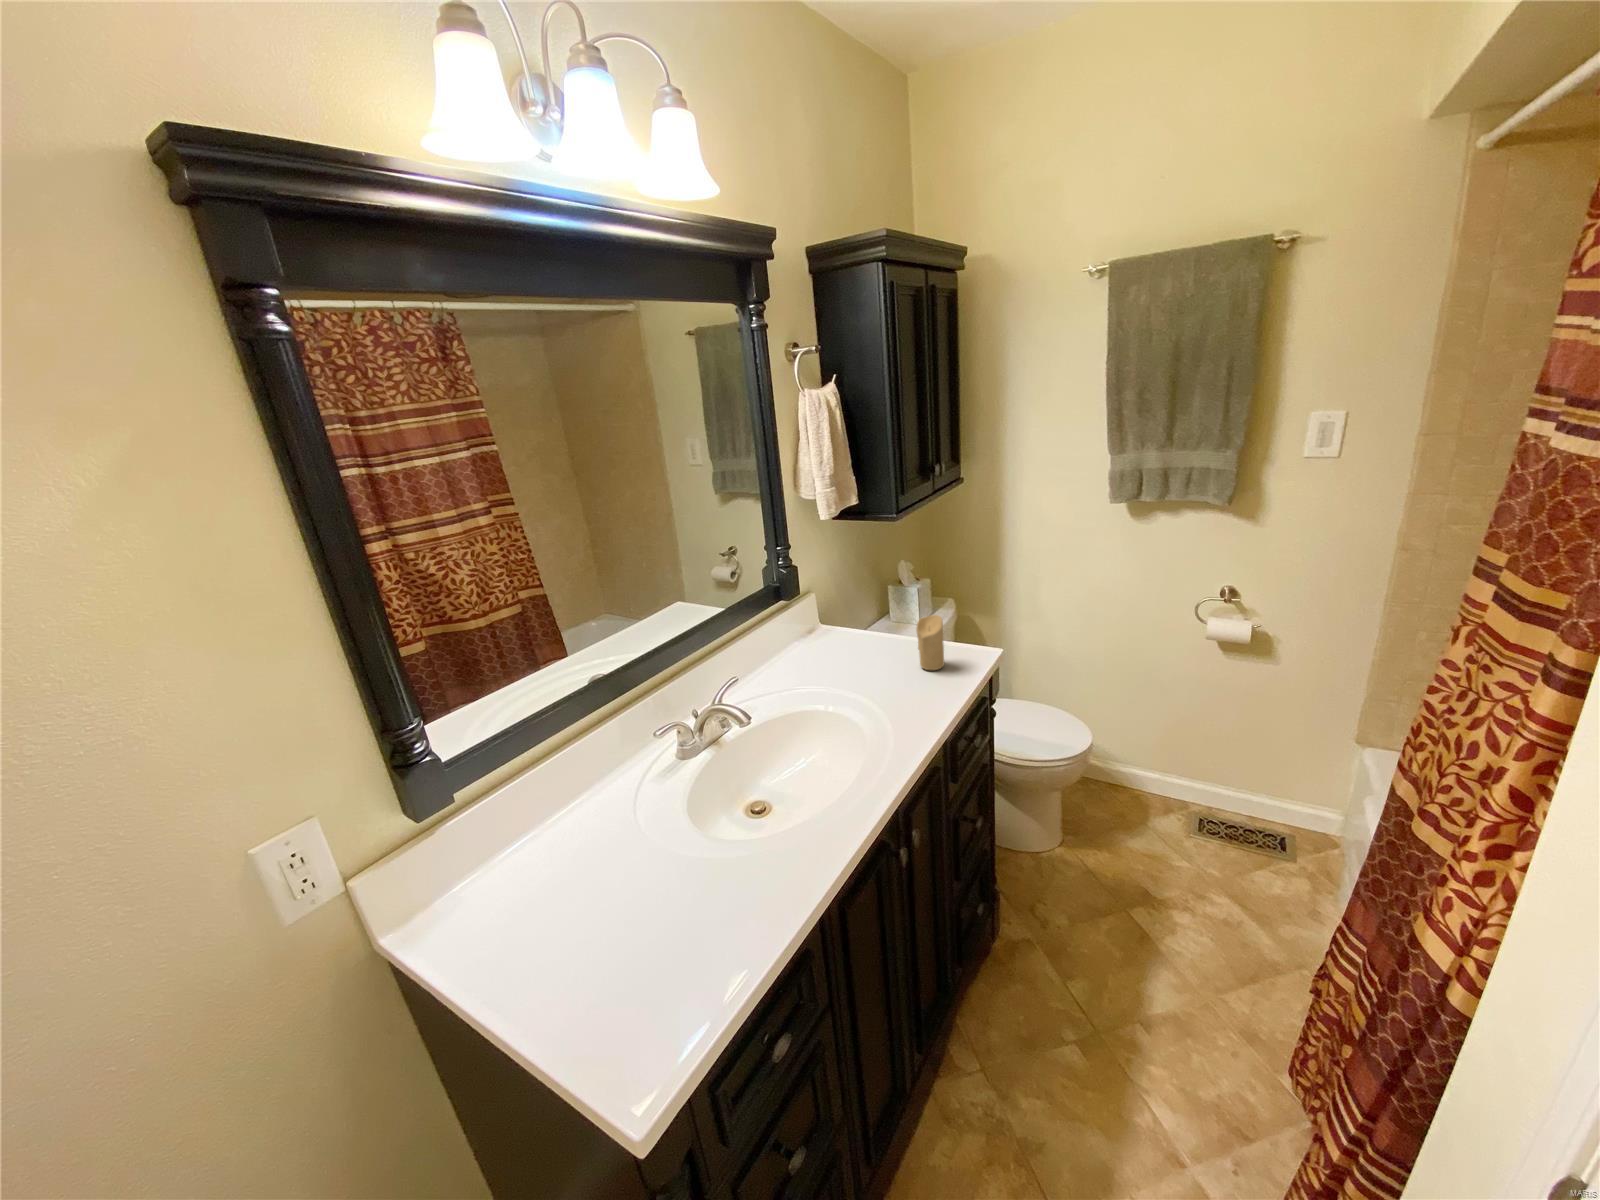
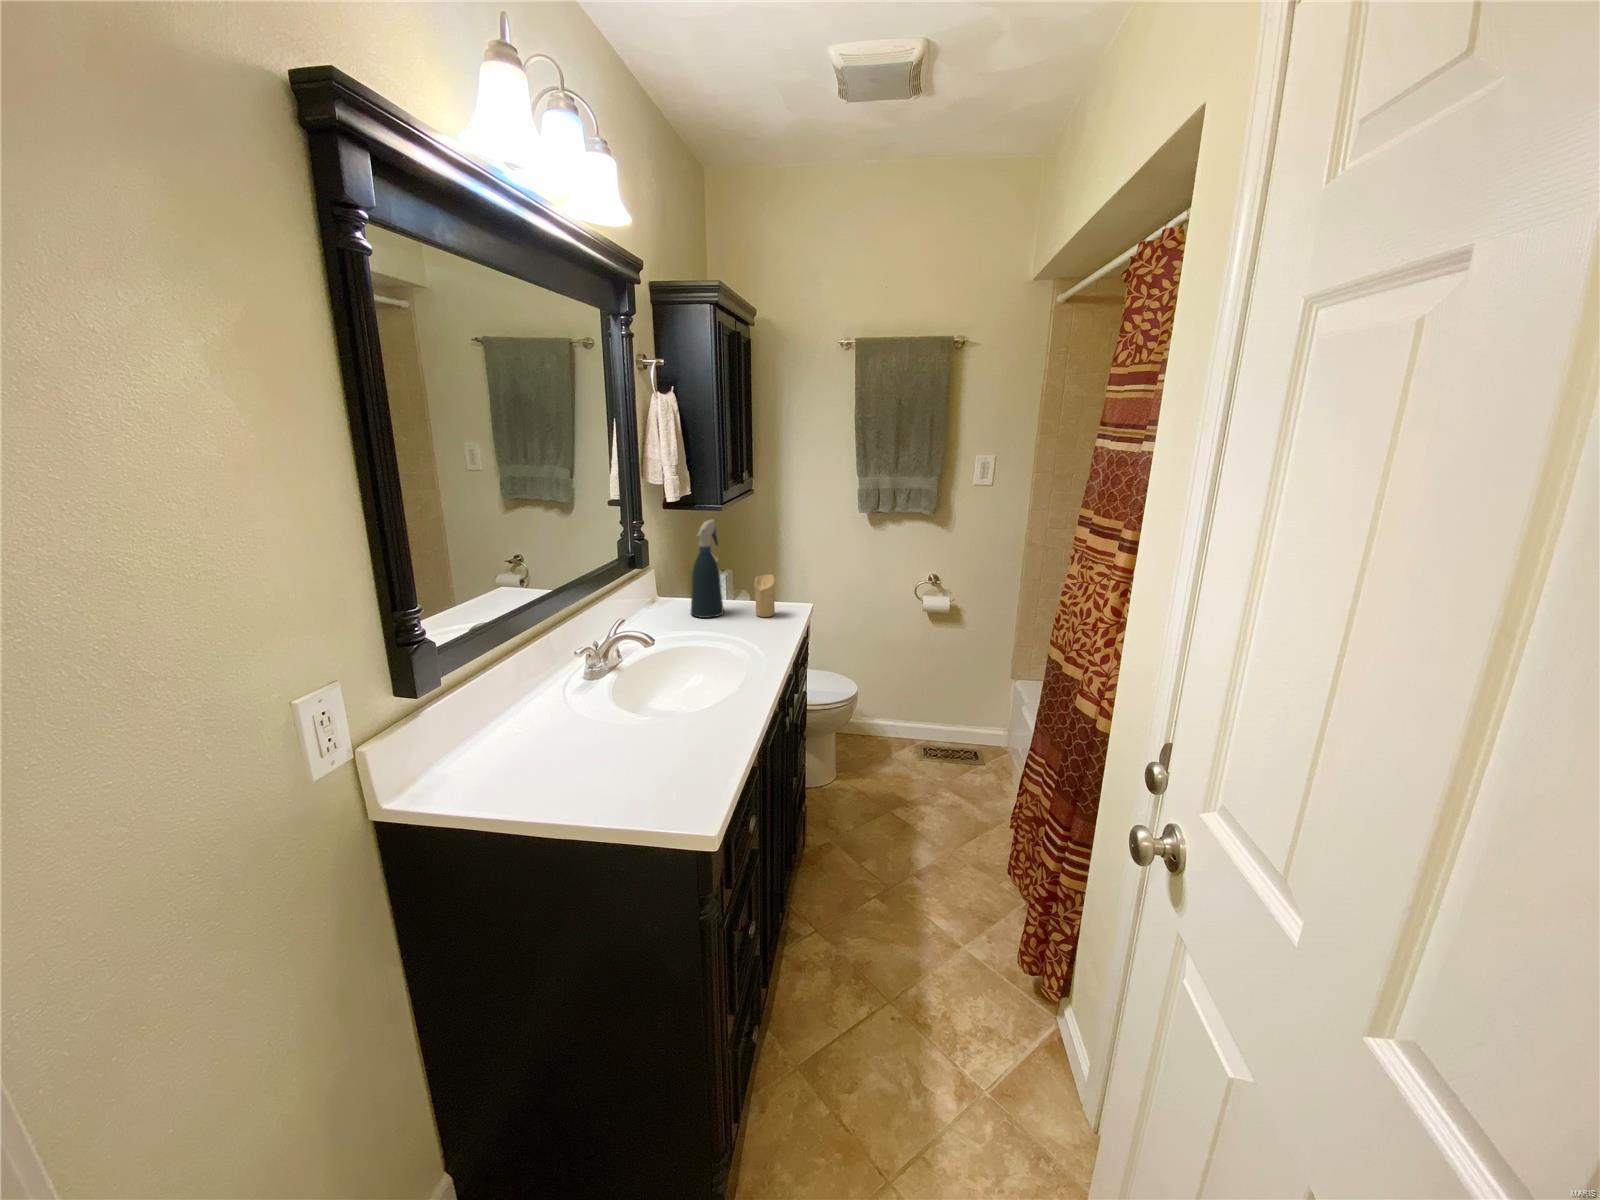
spray bottle: none [840,543,883,666] -> present [691,519,724,618]

